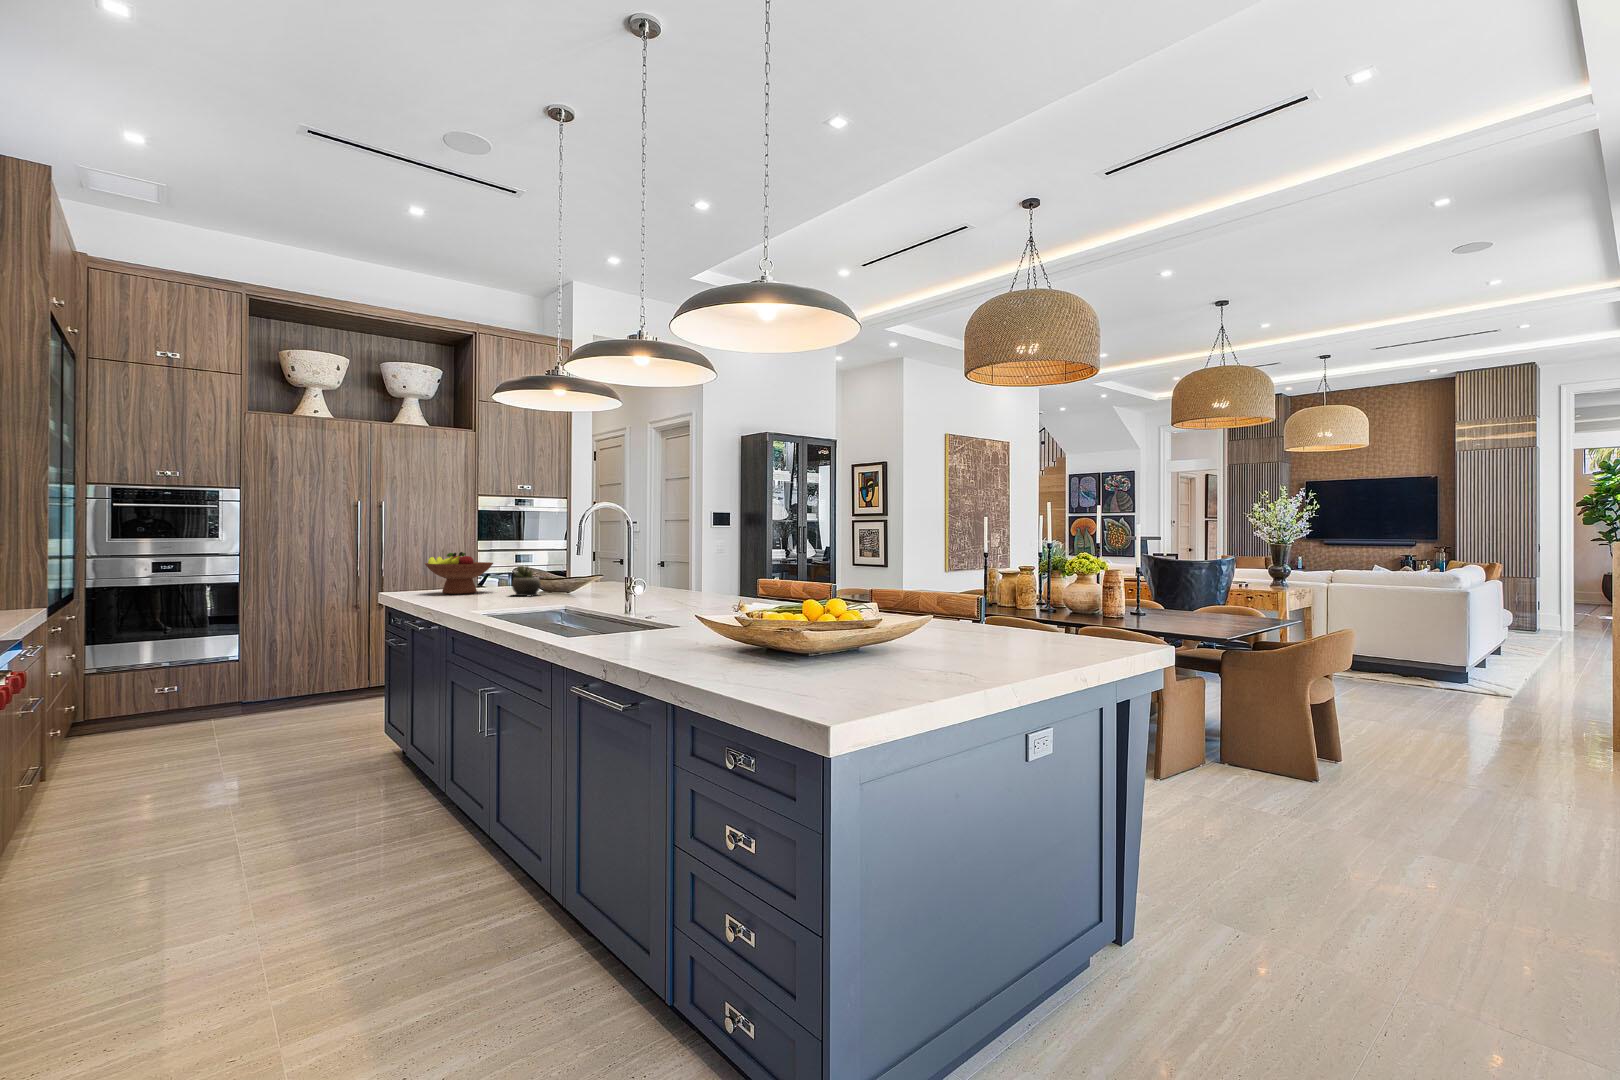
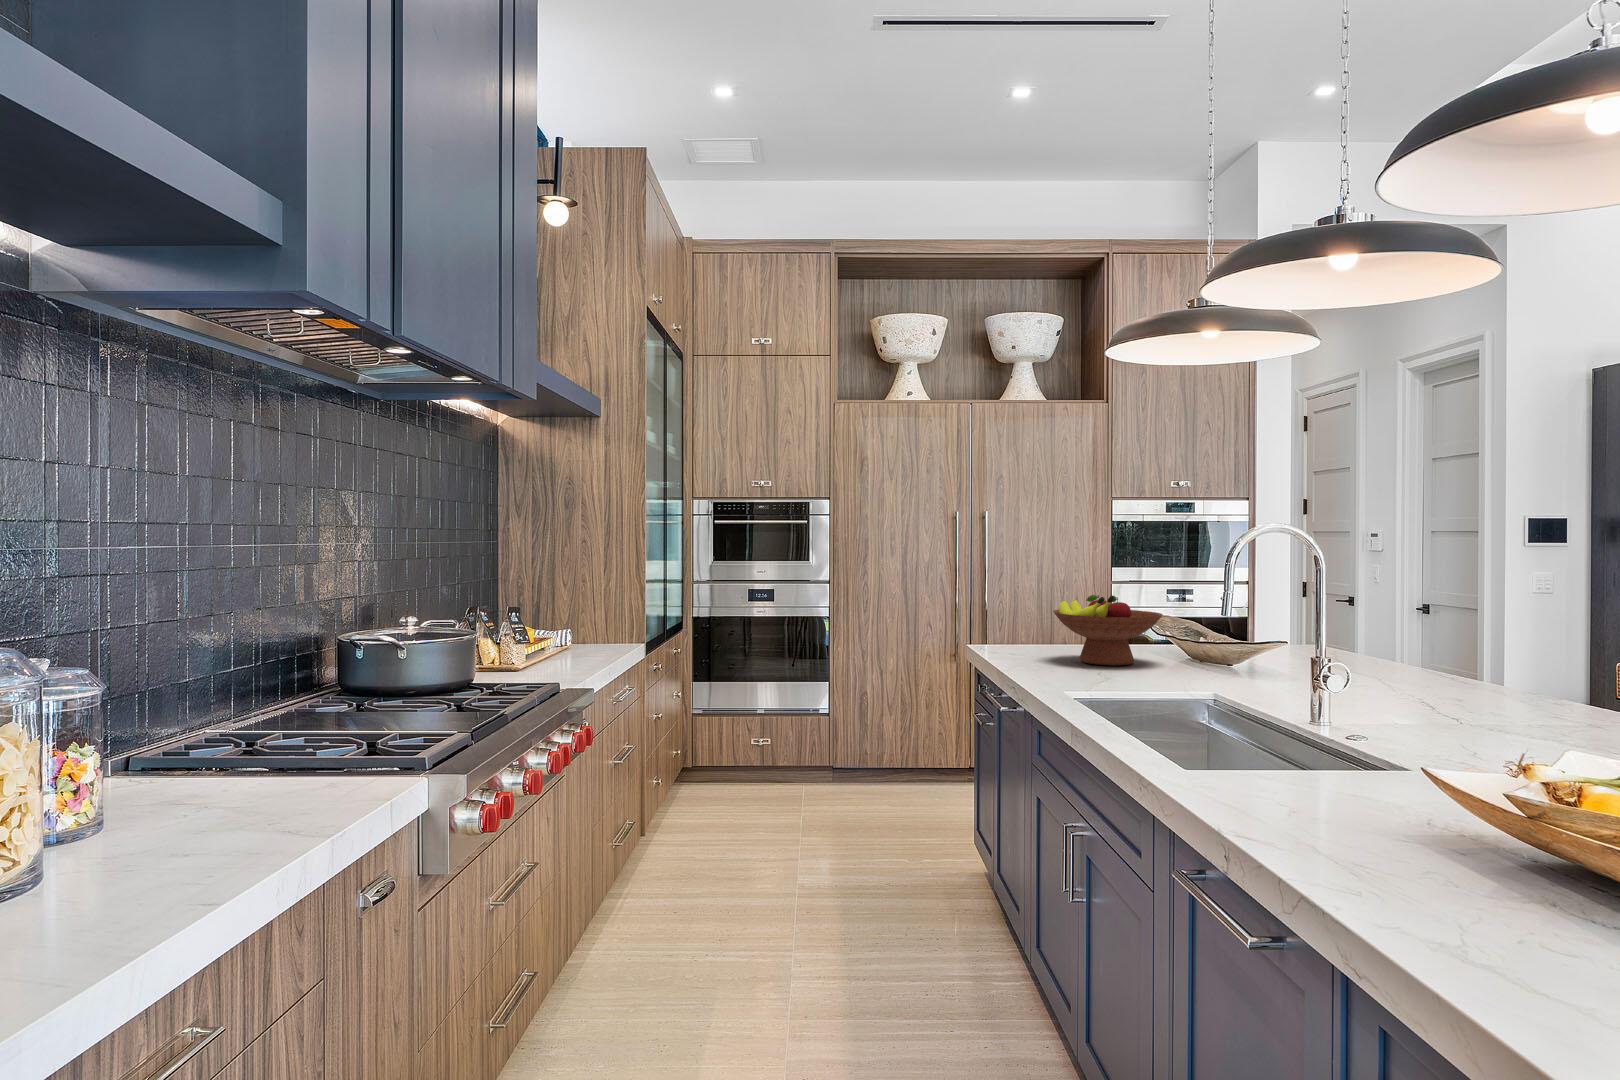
succulent plant: present [512,566,541,596] -> none [1194,625,1270,688]

